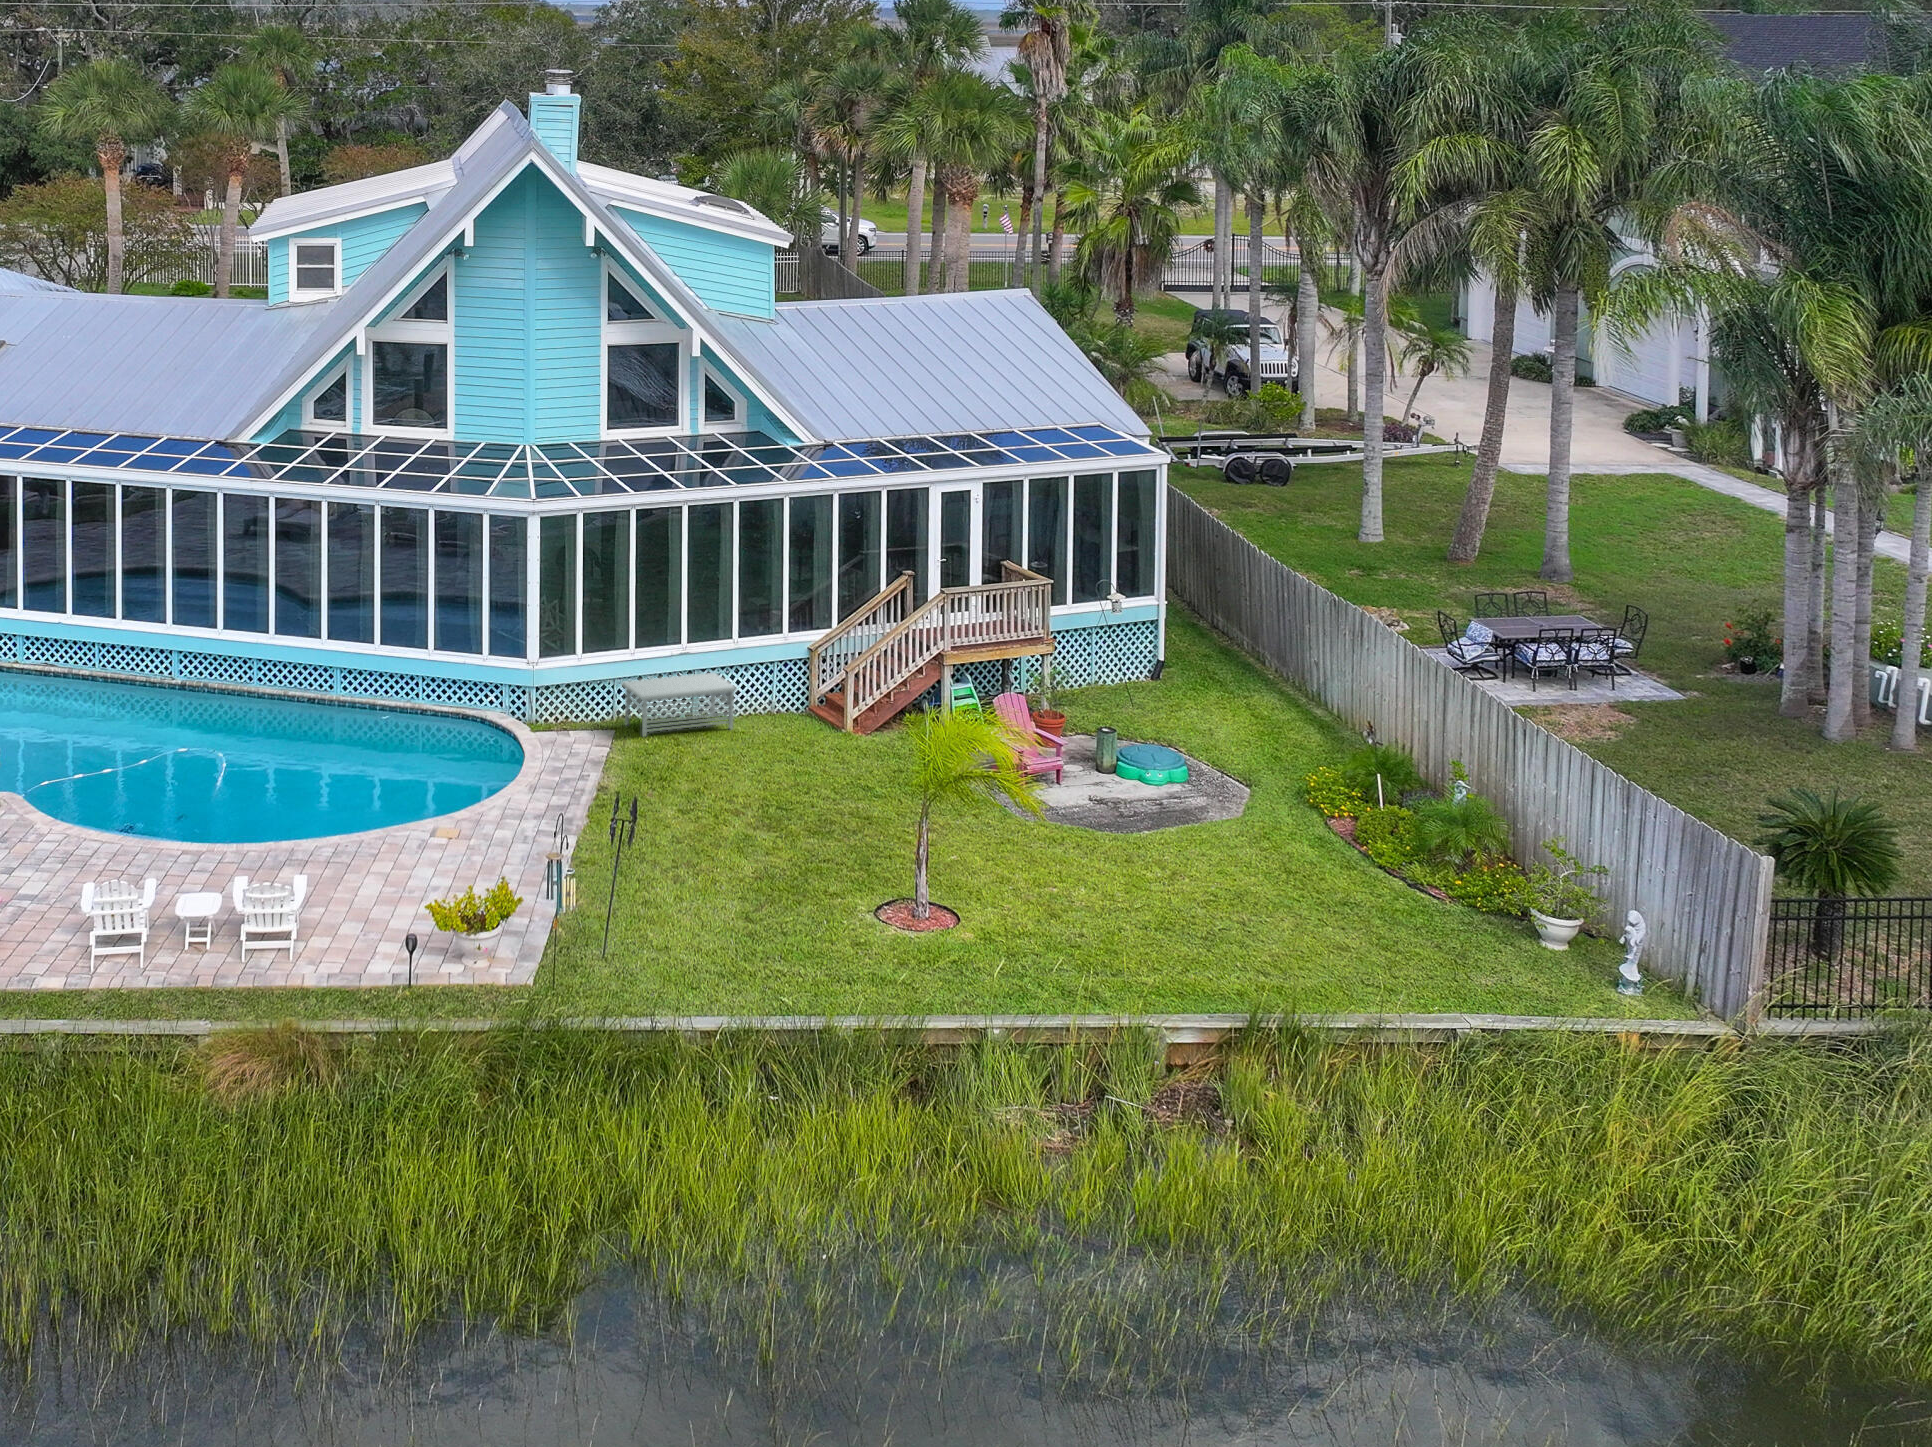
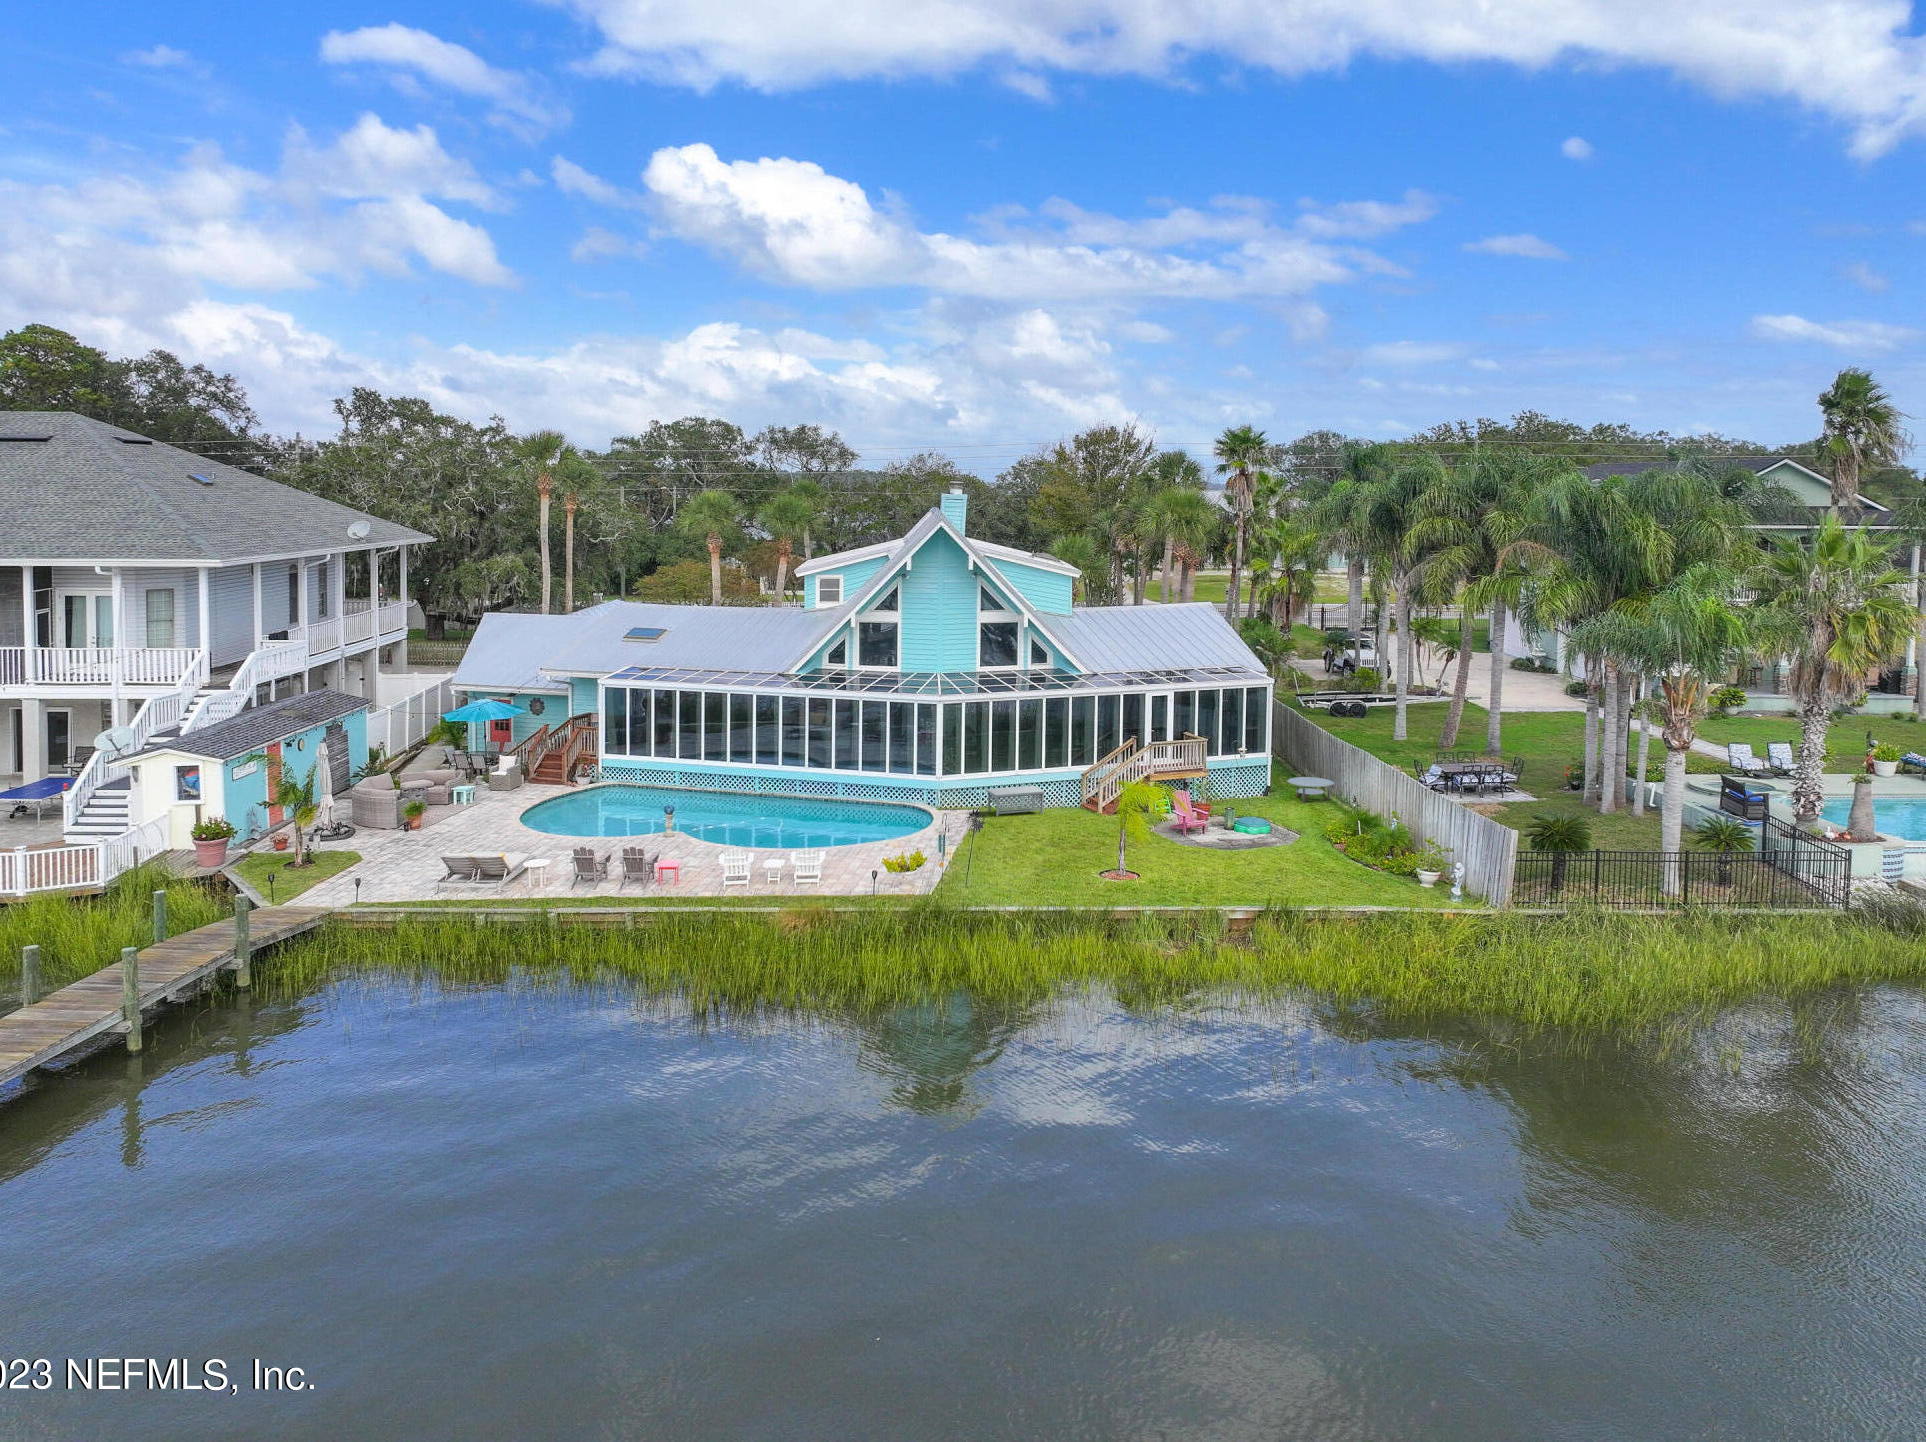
round table: none [1198,645,1289,702] -> present [1287,777,1334,803]

